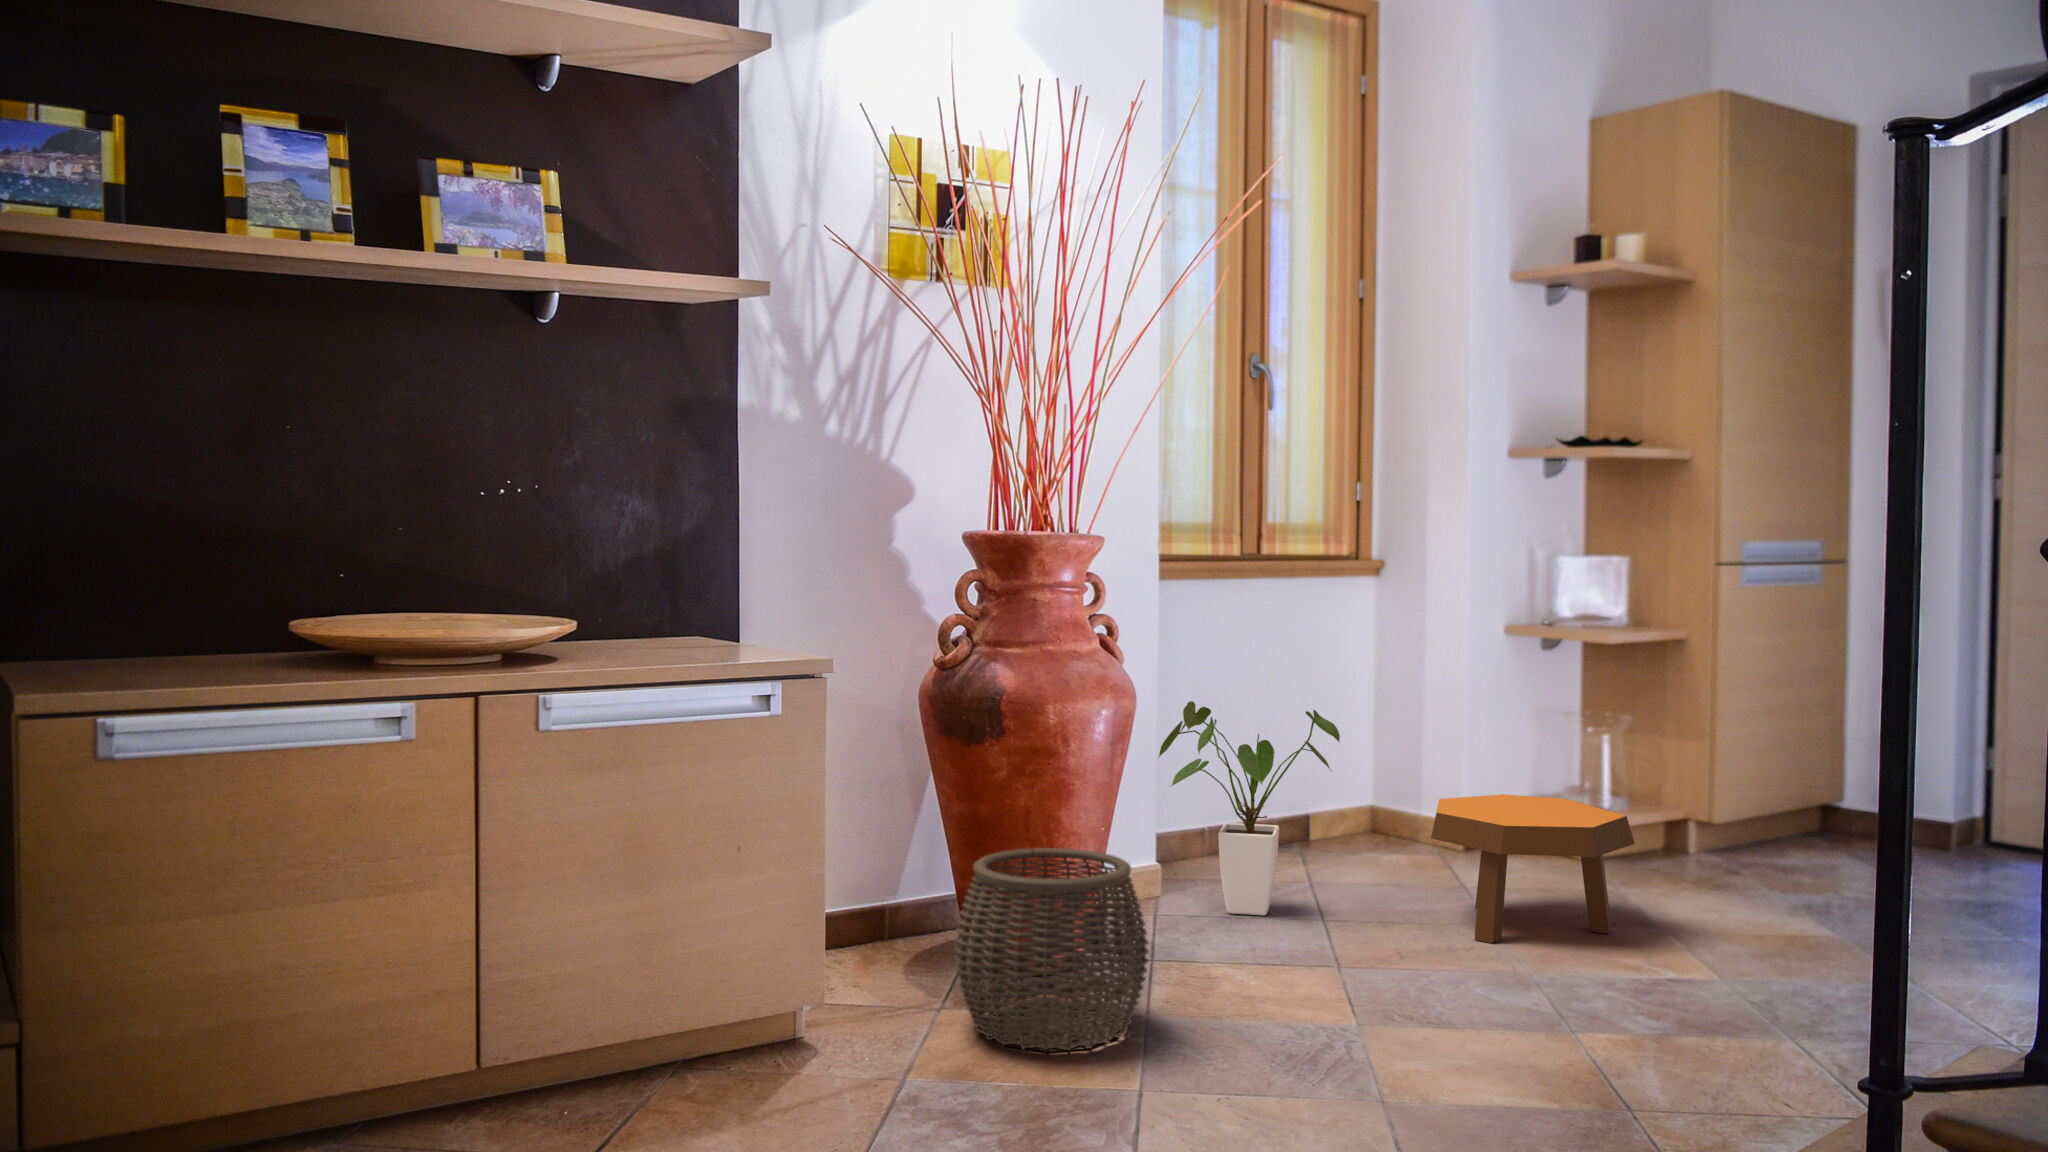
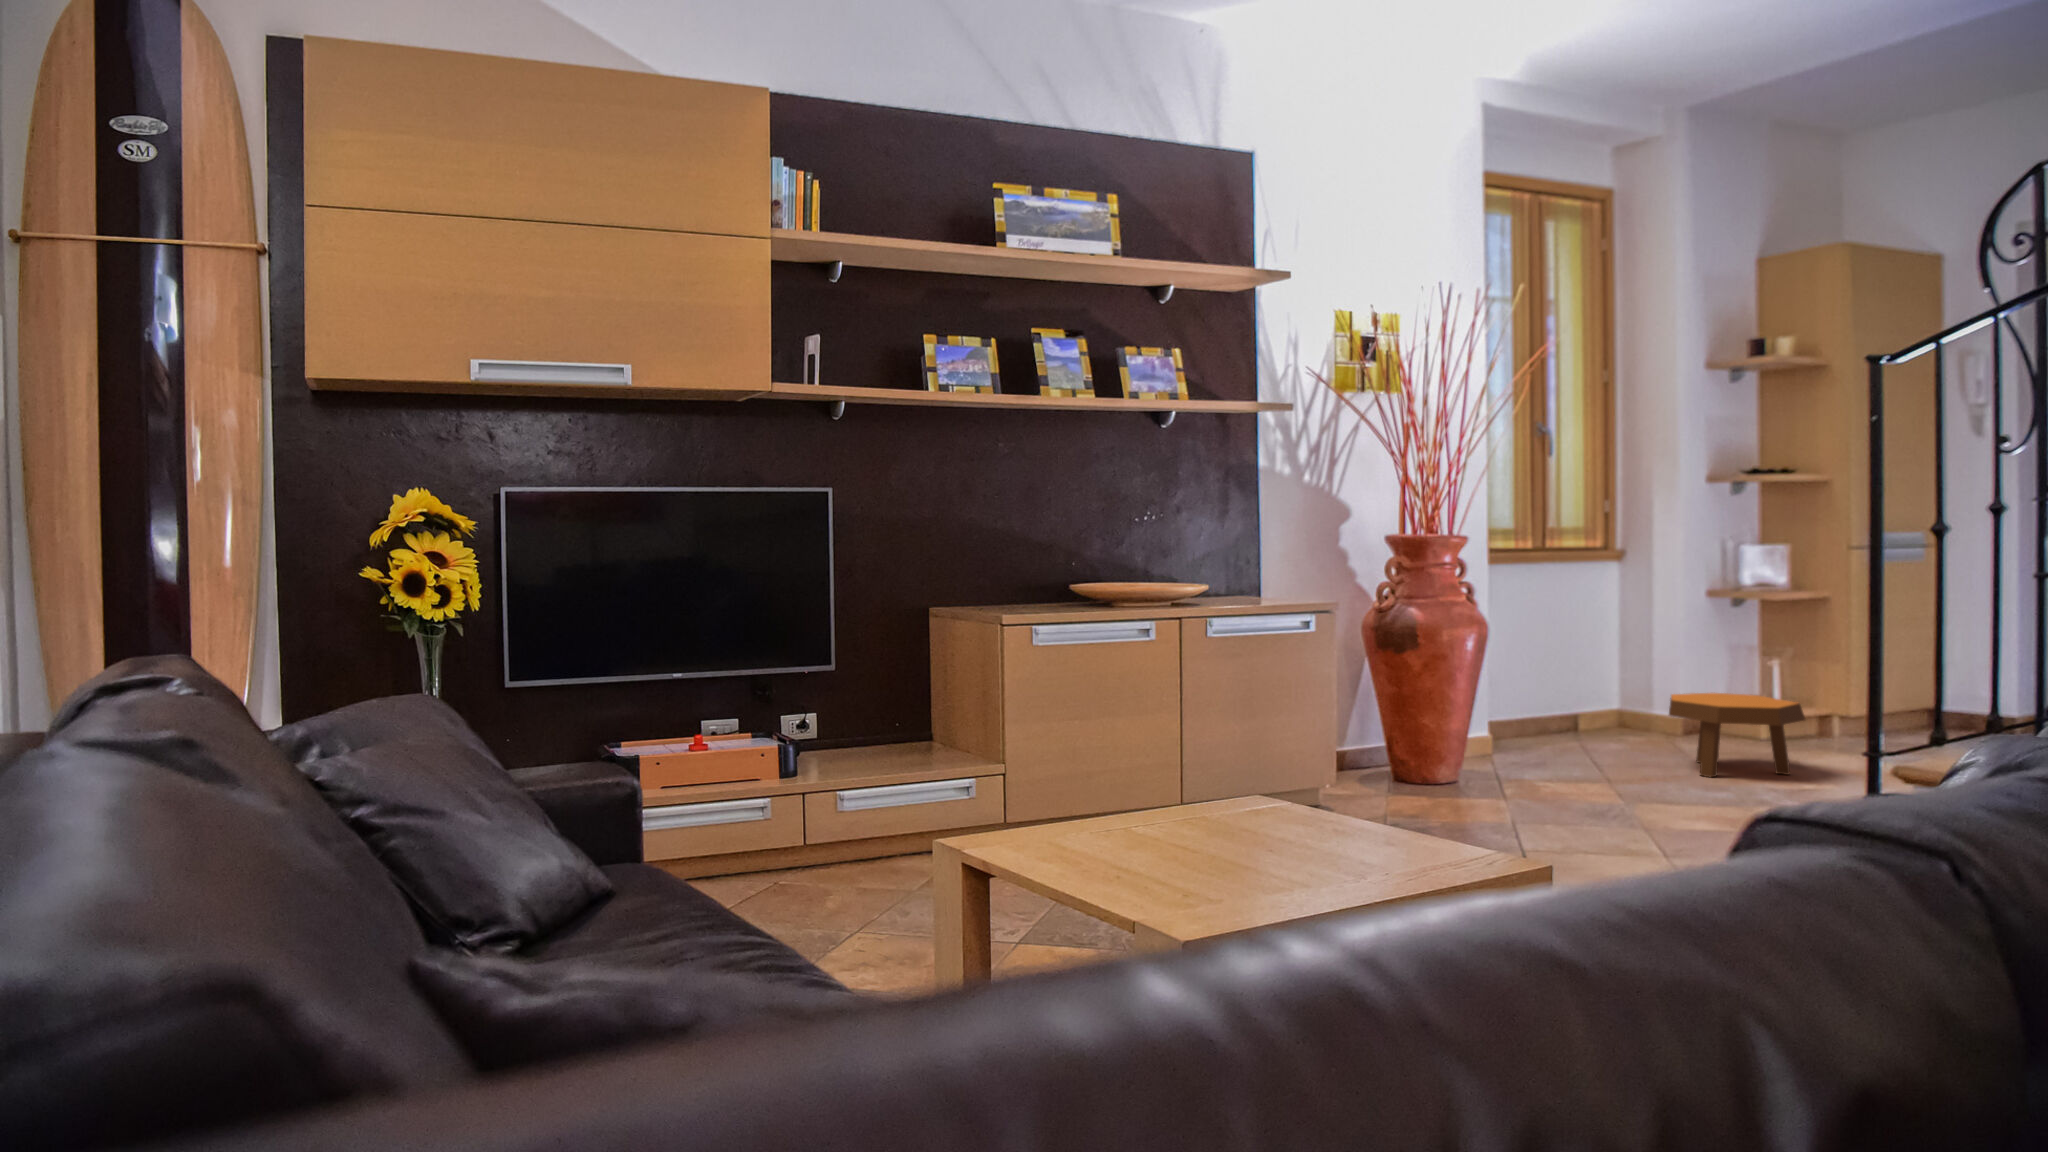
house plant: present [1158,701,1340,915] -> none [1488,635,1608,762]
woven basket: present [955,848,1149,1050] -> none [1401,709,1515,814]

